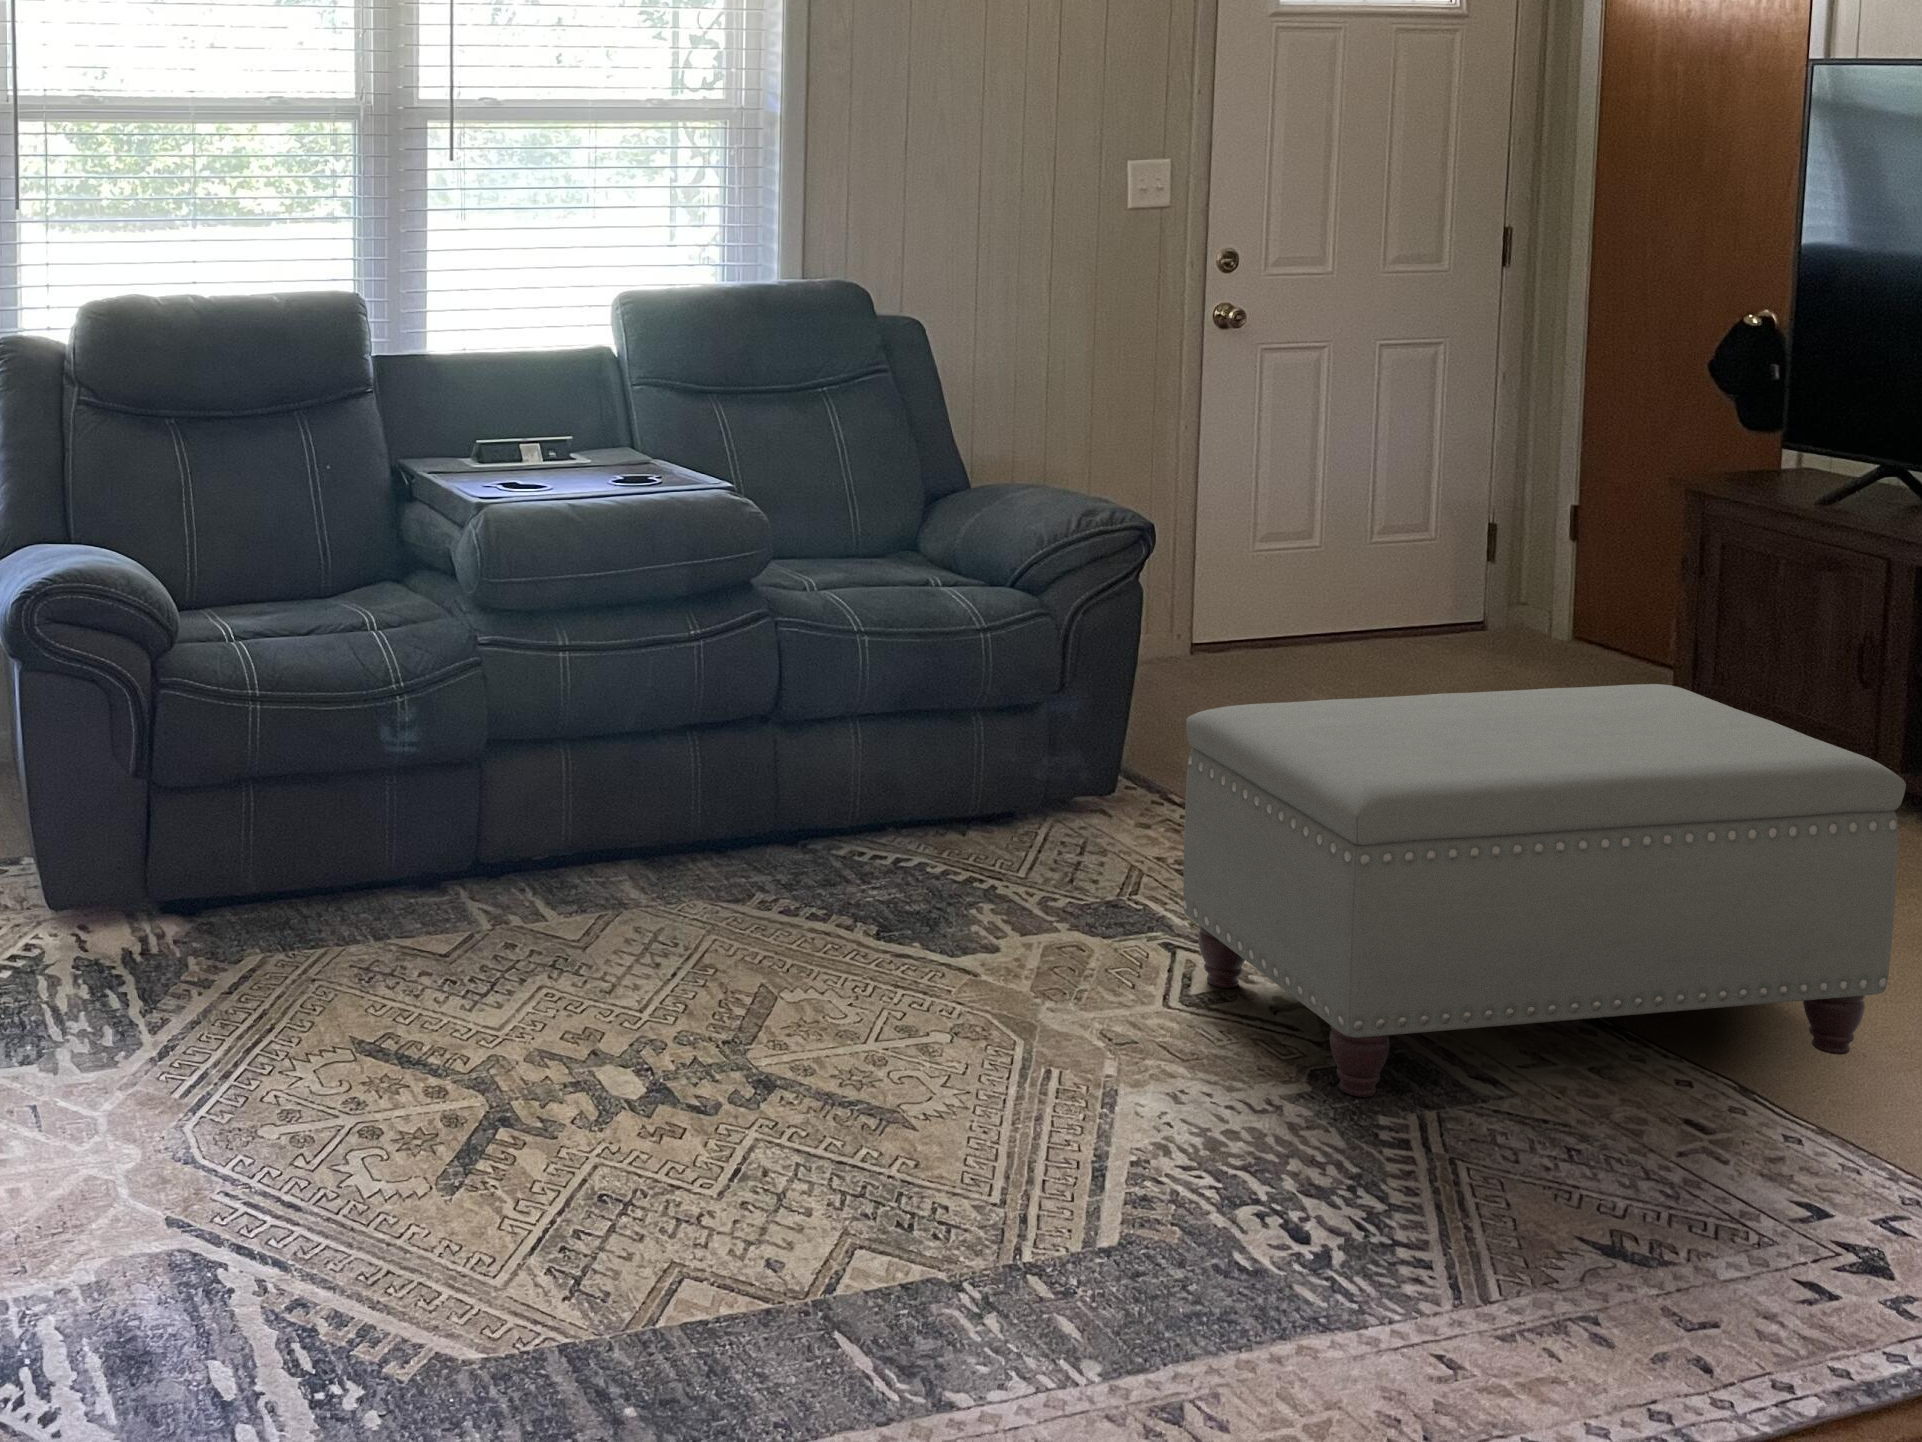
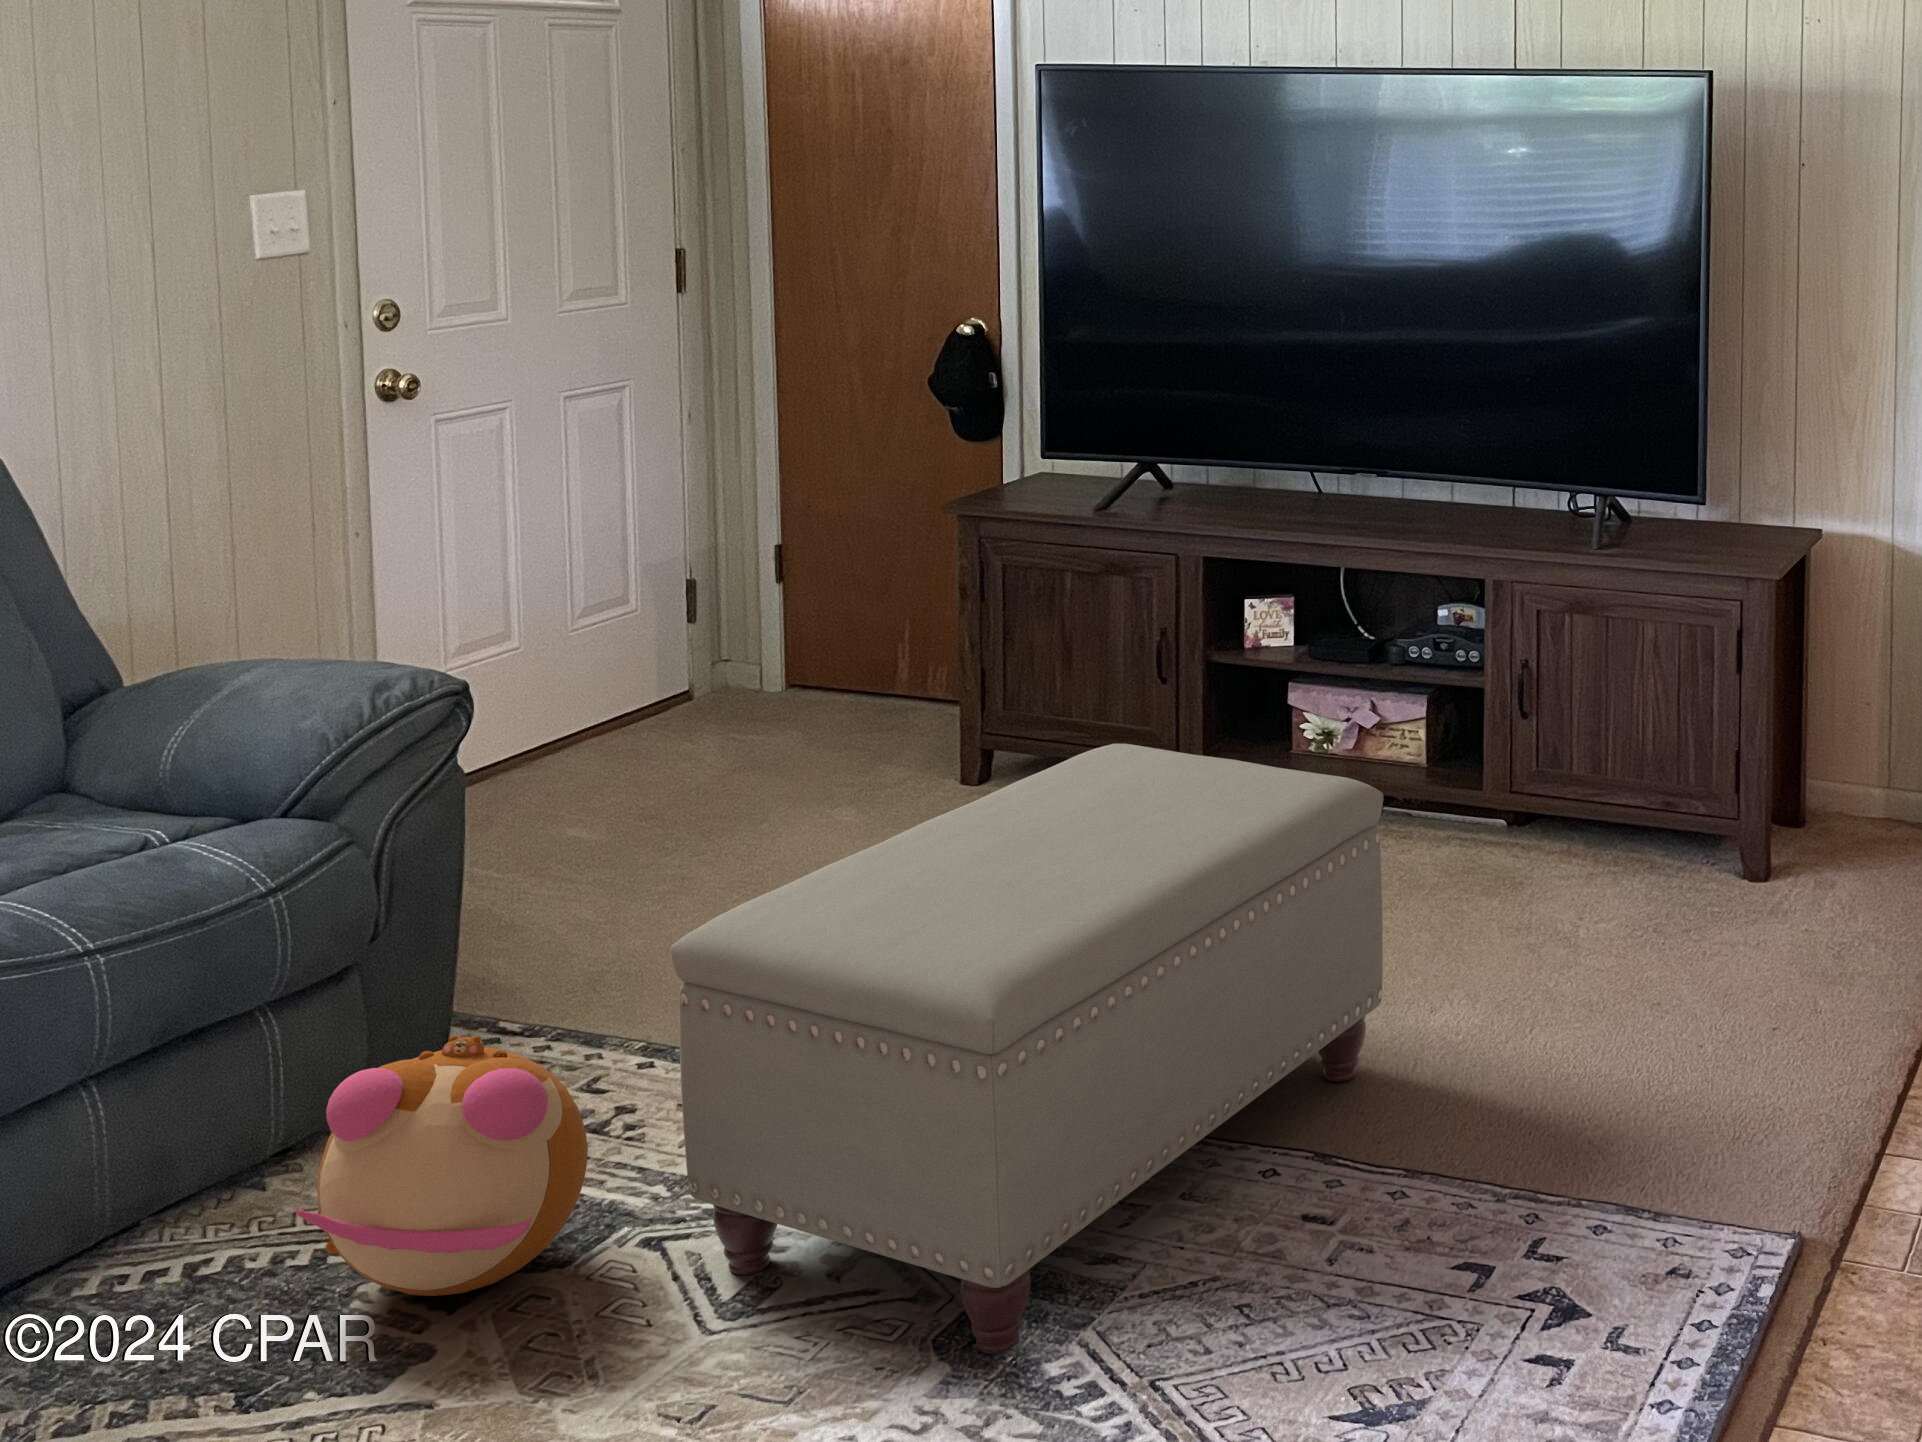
plush toy: none [933,747,1133,928] -> present [296,1035,588,1296]

